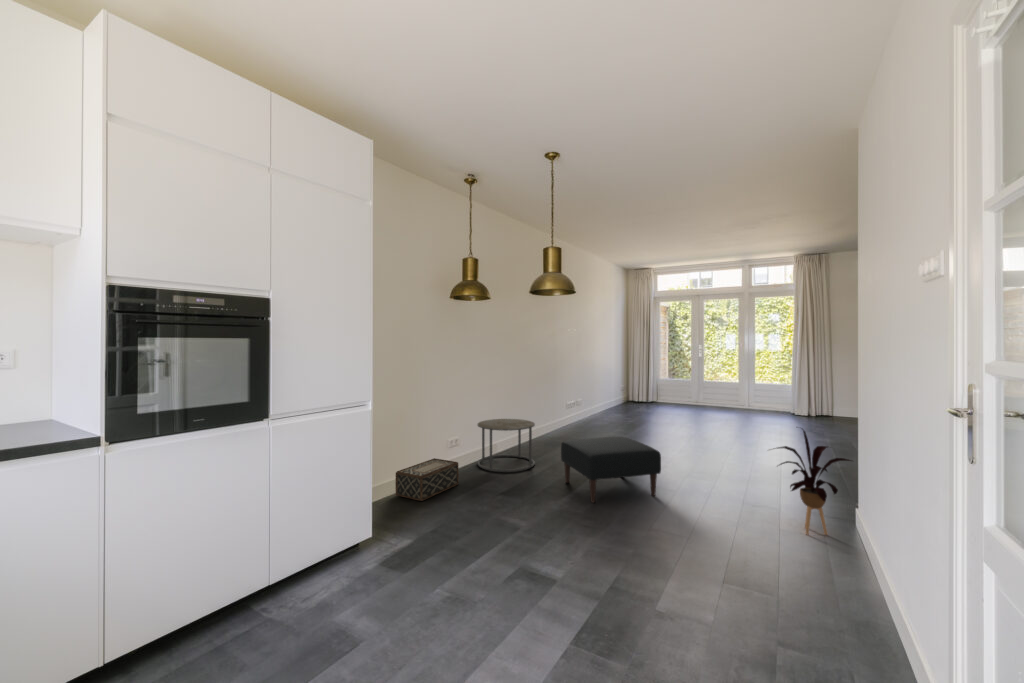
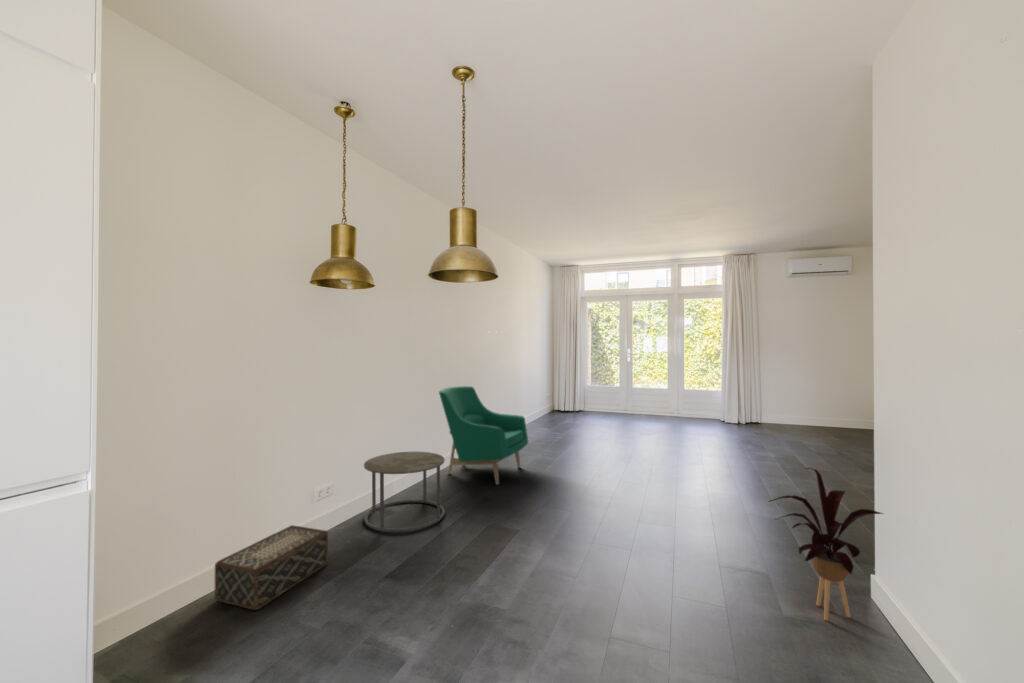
armchair: none [529,373,601,450] -> present [439,386,528,485]
ottoman: present [561,437,661,502] -> none [480,475,617,584]

